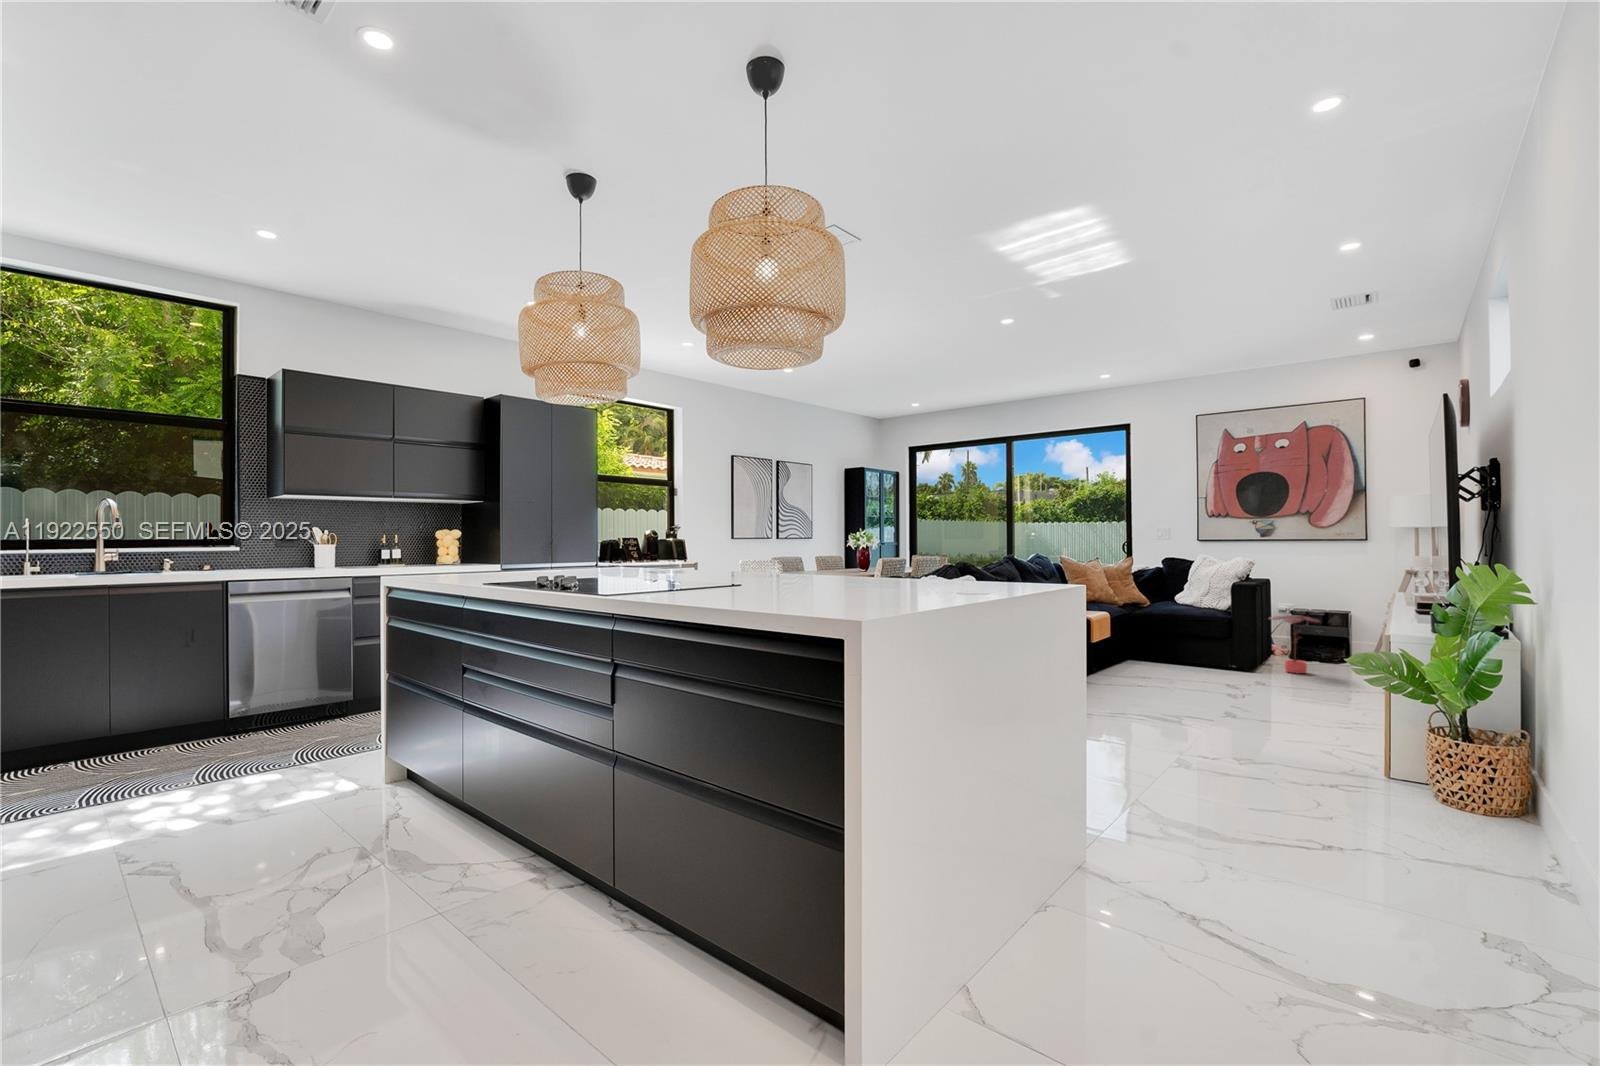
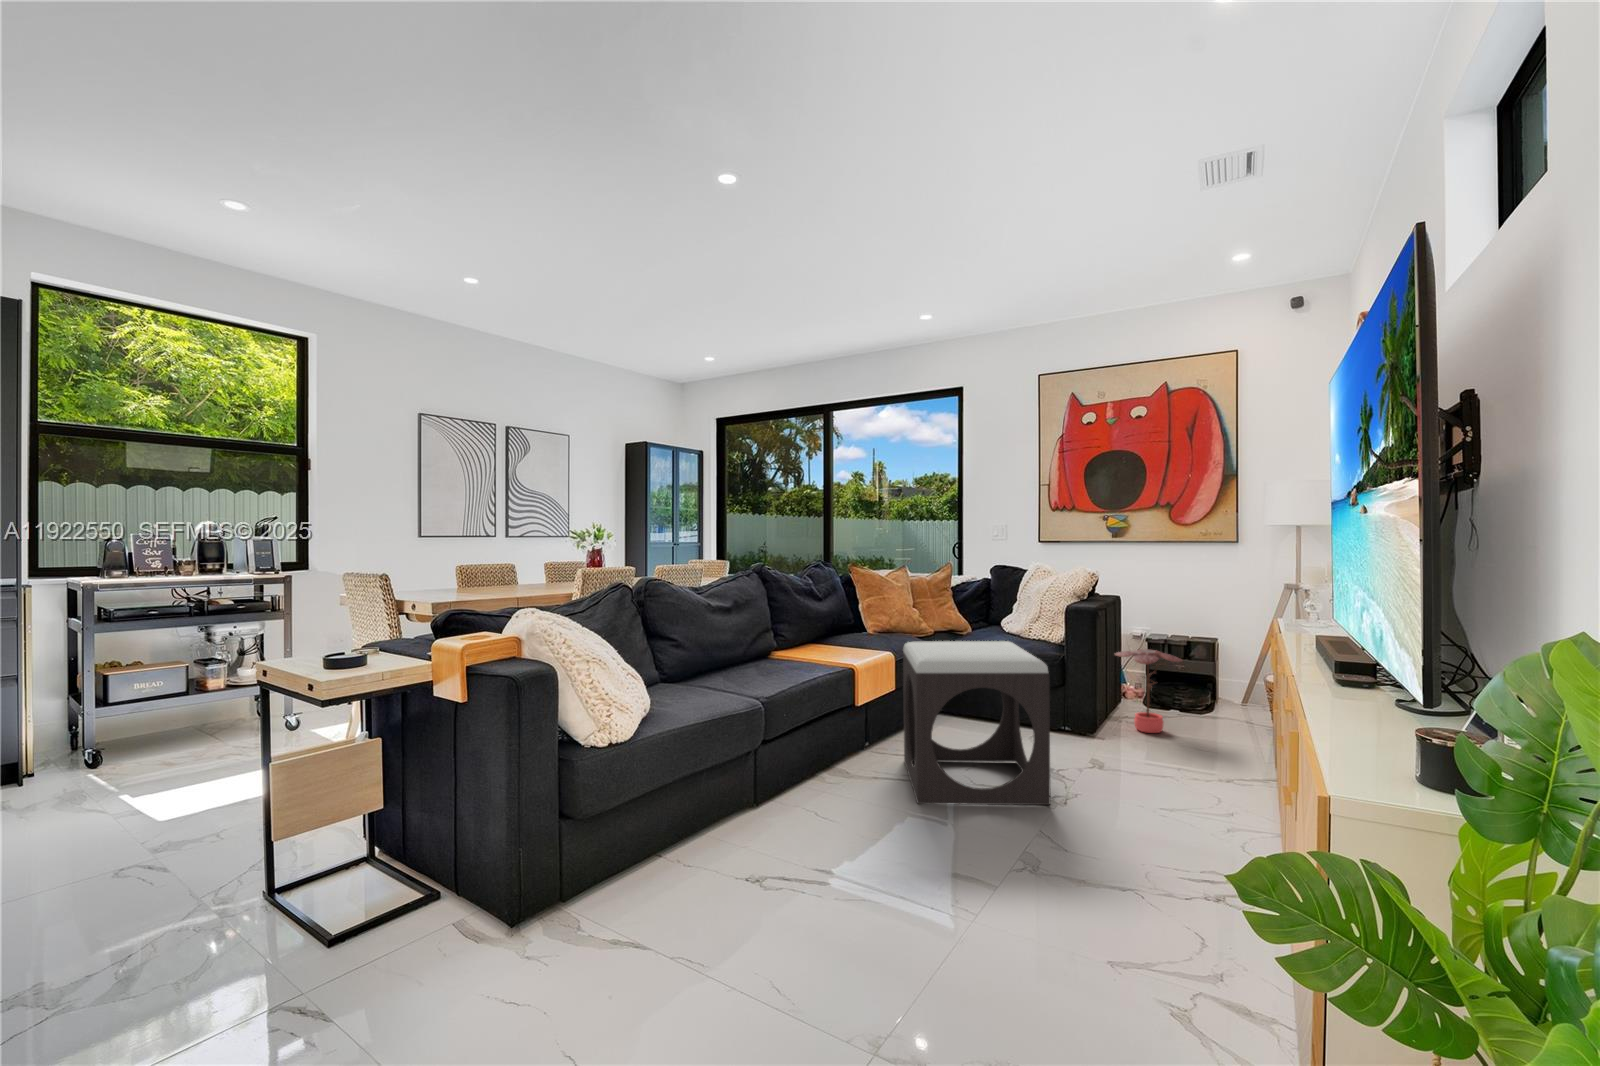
footstool: none [1123,601,1234,698] -> present [903,641,1051,805]

